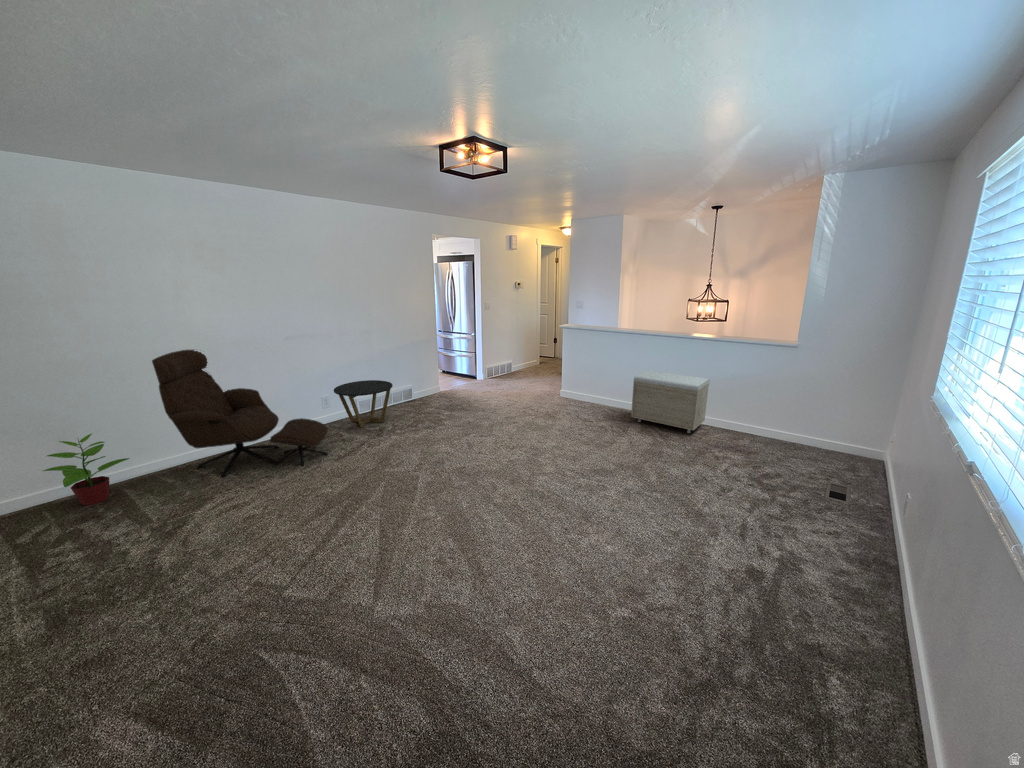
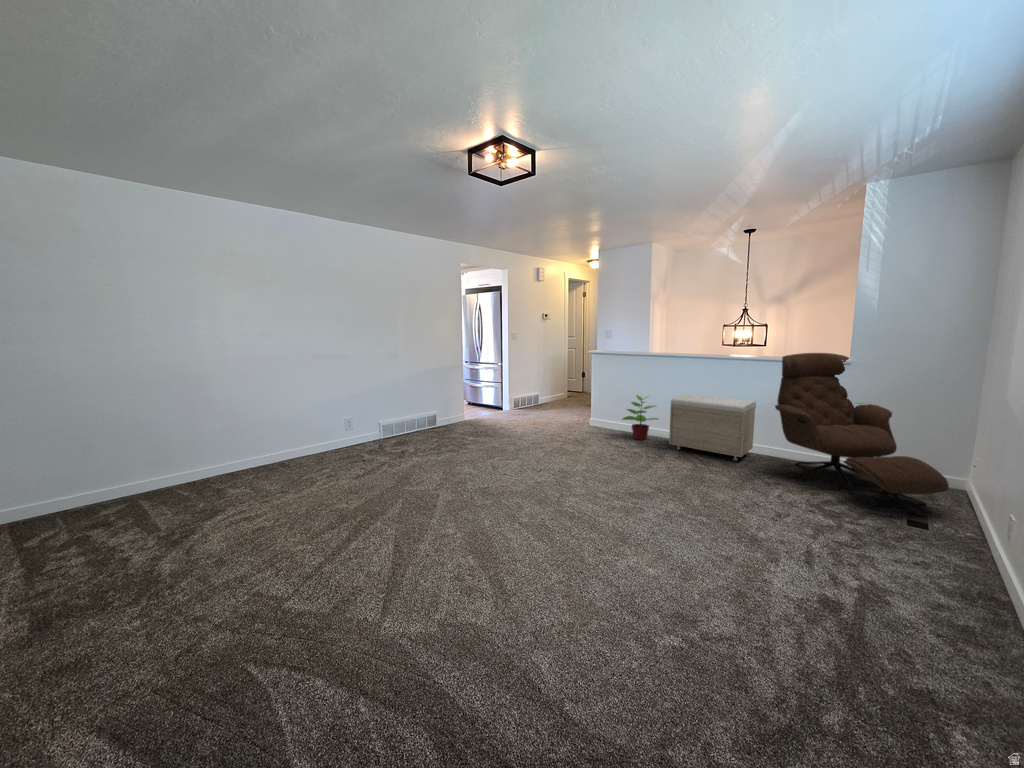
lounge chair: present [152,349,328,477] -> present [775,353,949,516]
side table: present [334,380,393,428] -> none [354,403,414,451]
potted plant: present [43,434,129,505] -> present [622,395,658,440]

